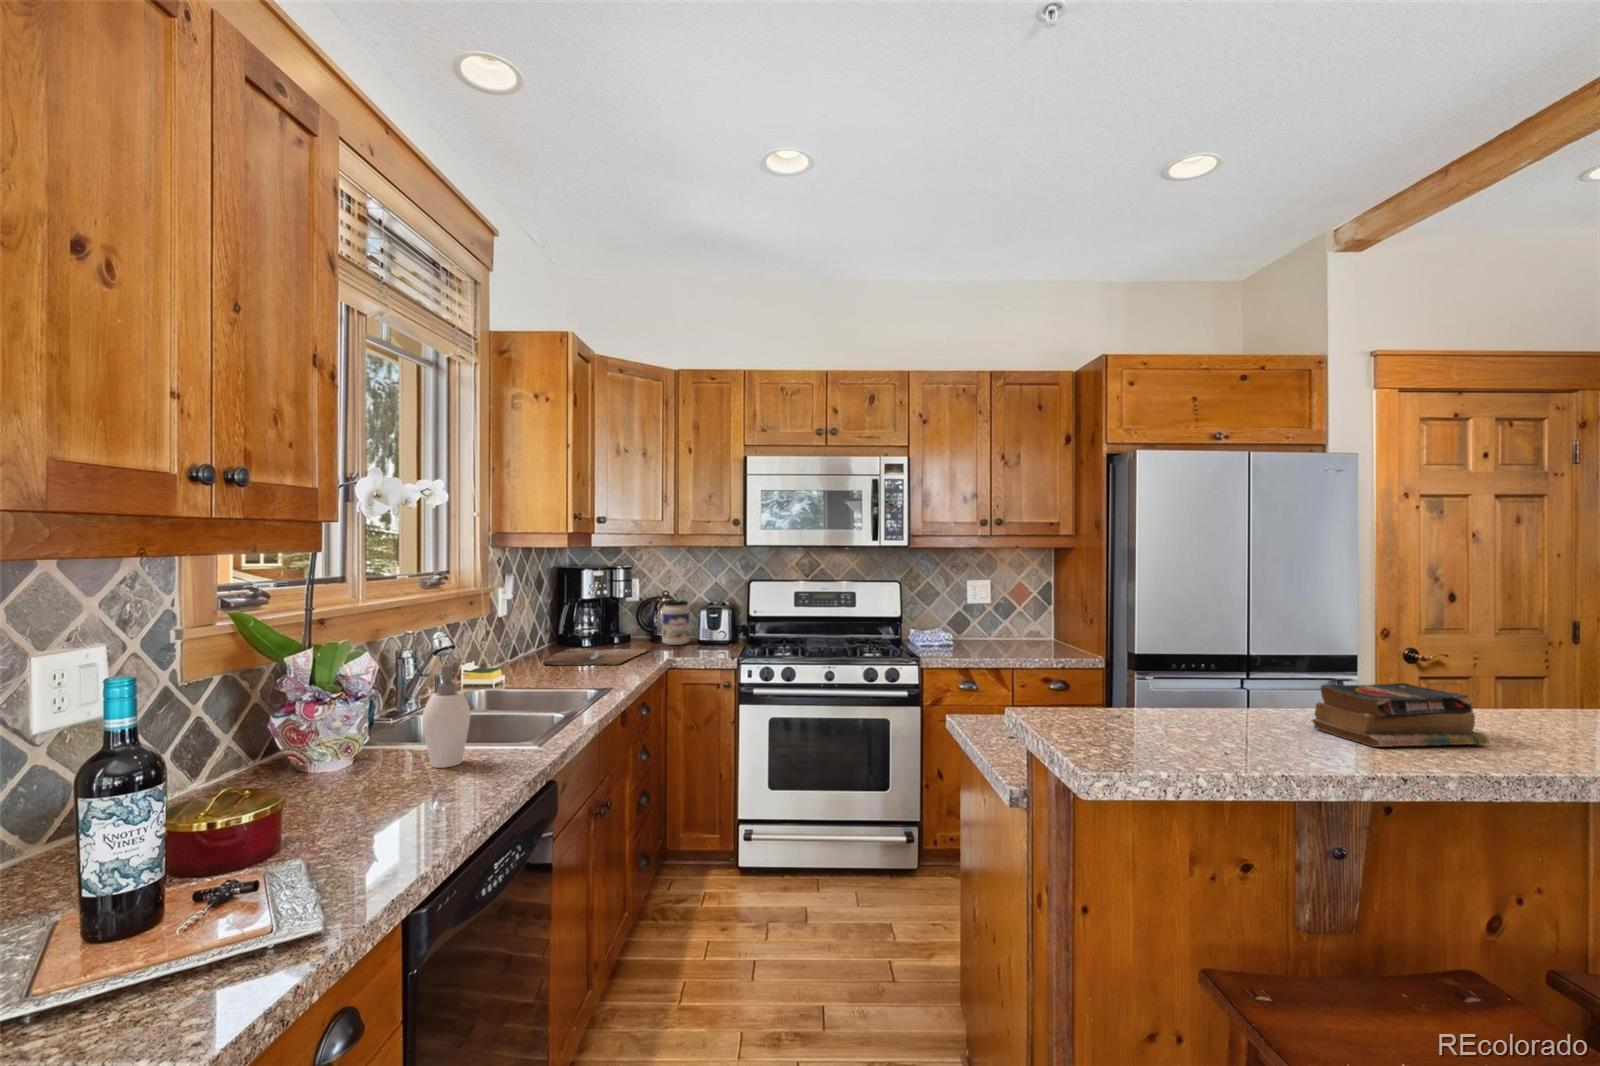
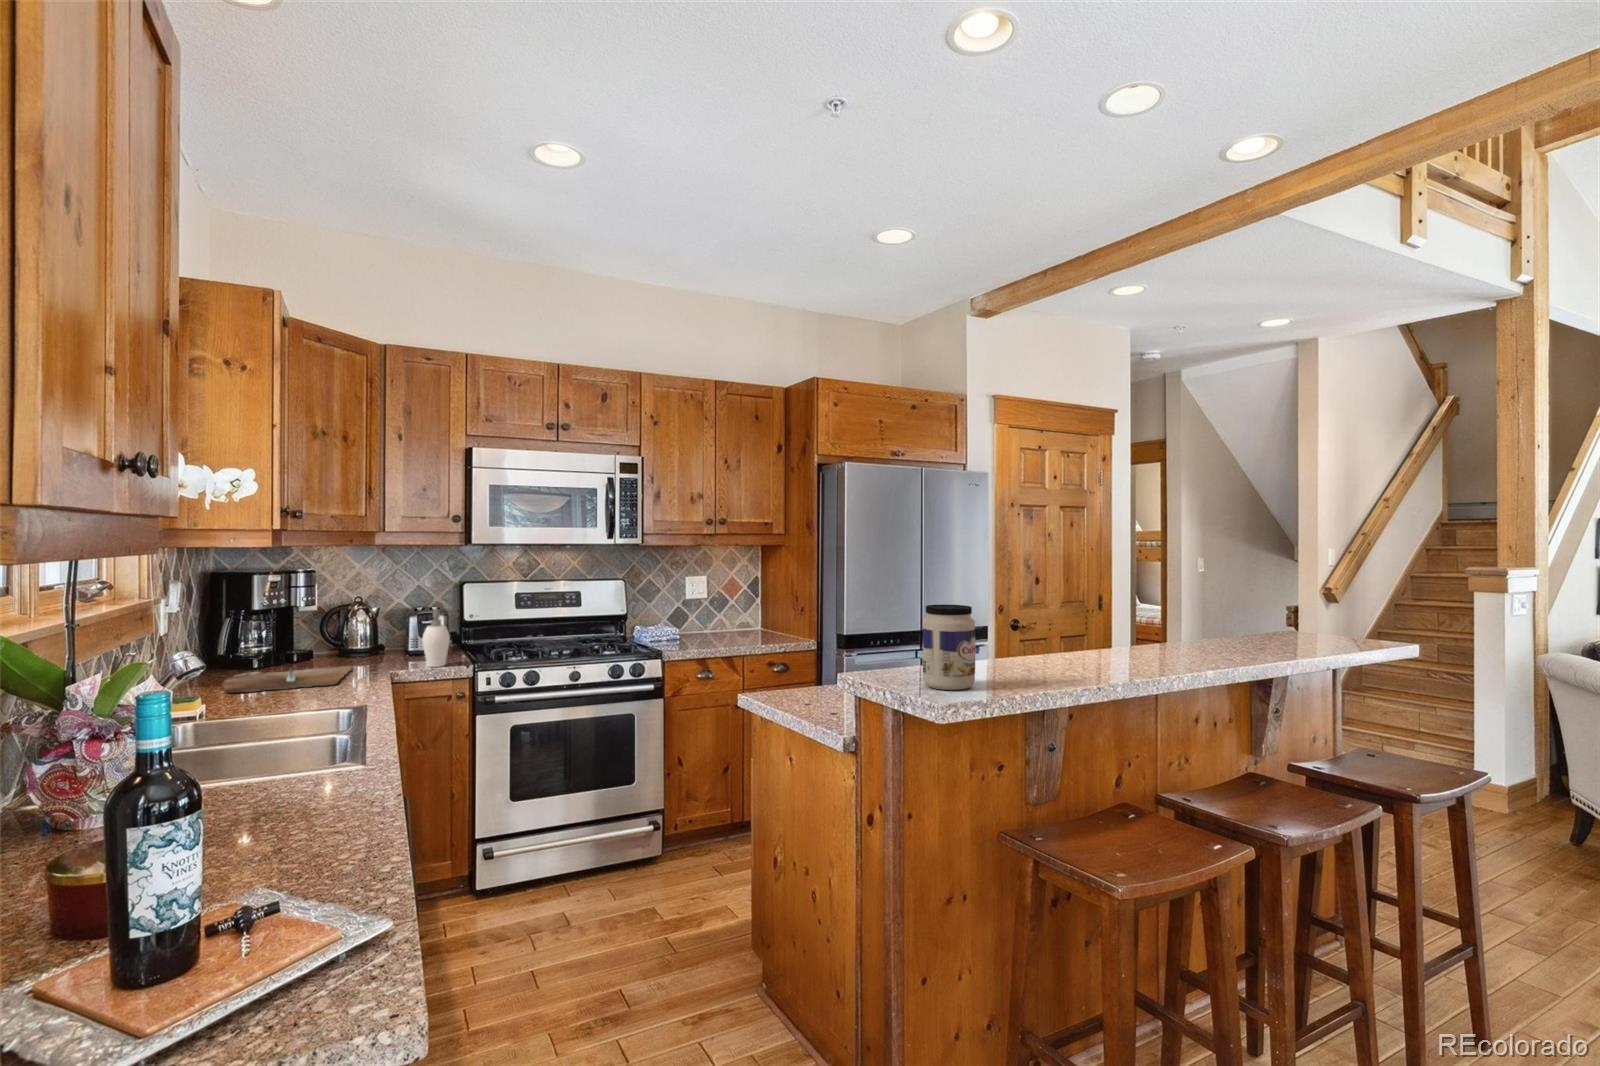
jar: present [662,600,690,645] -> present [923,605,975,690]
soap dispenser: present [422,664,471,768] -> present [422,609,450,667]
book: present [1312,683,1489,747] -> none [1012,637,1100,677]

